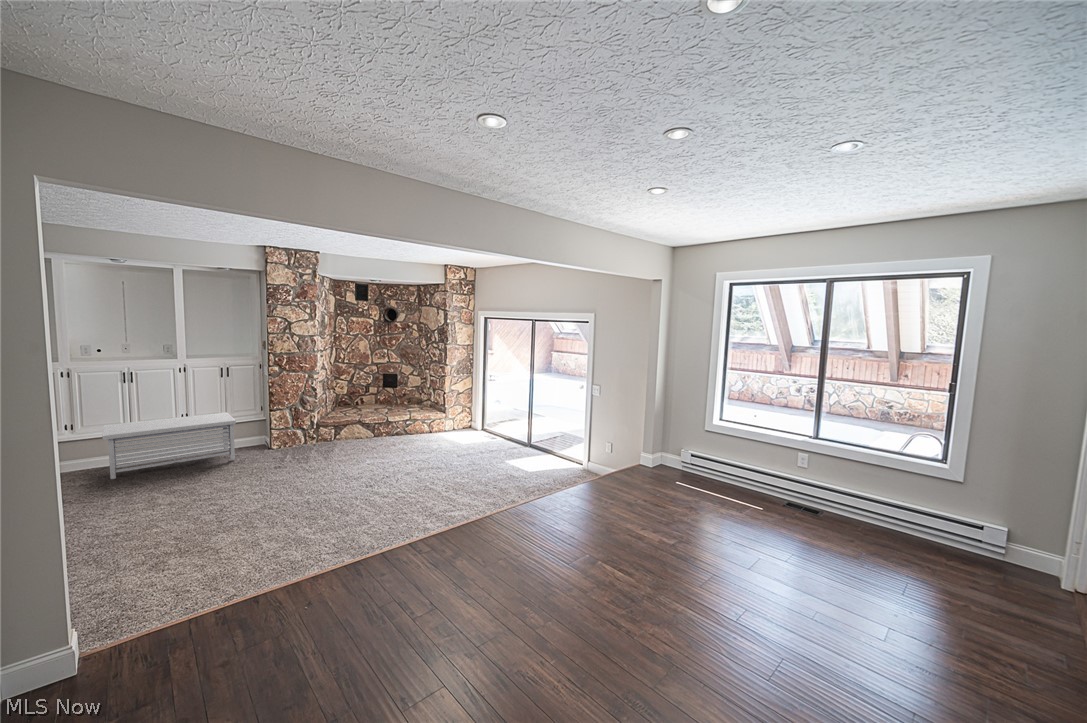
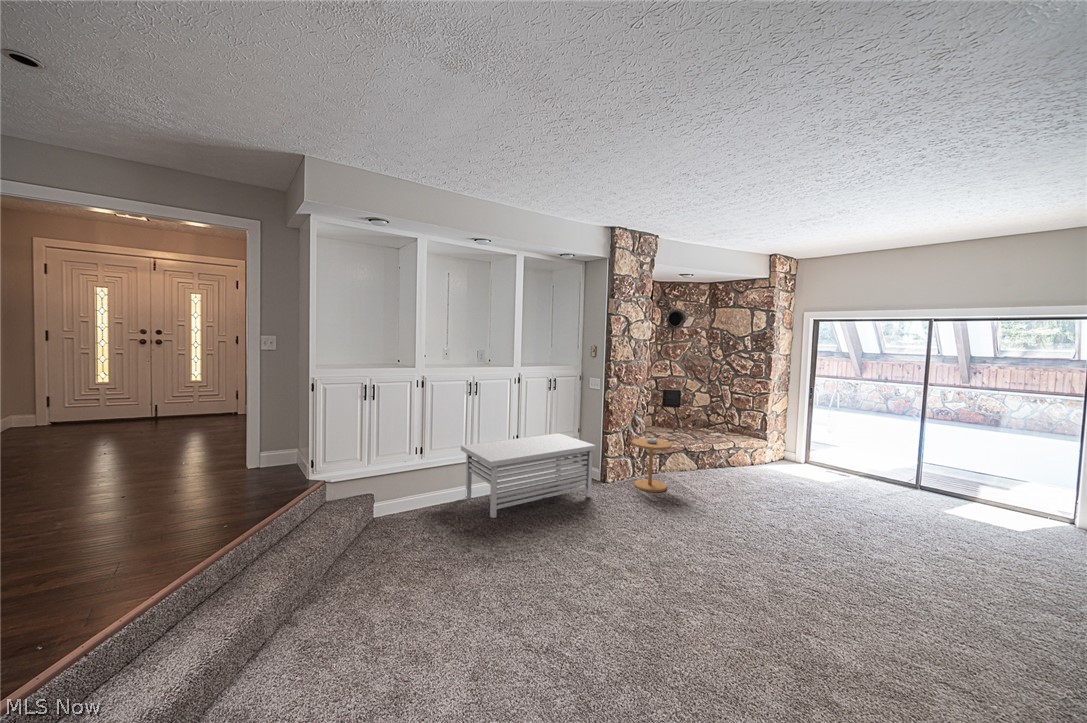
side table: none [289,413,323,455] -> present [632,438,672,492]

